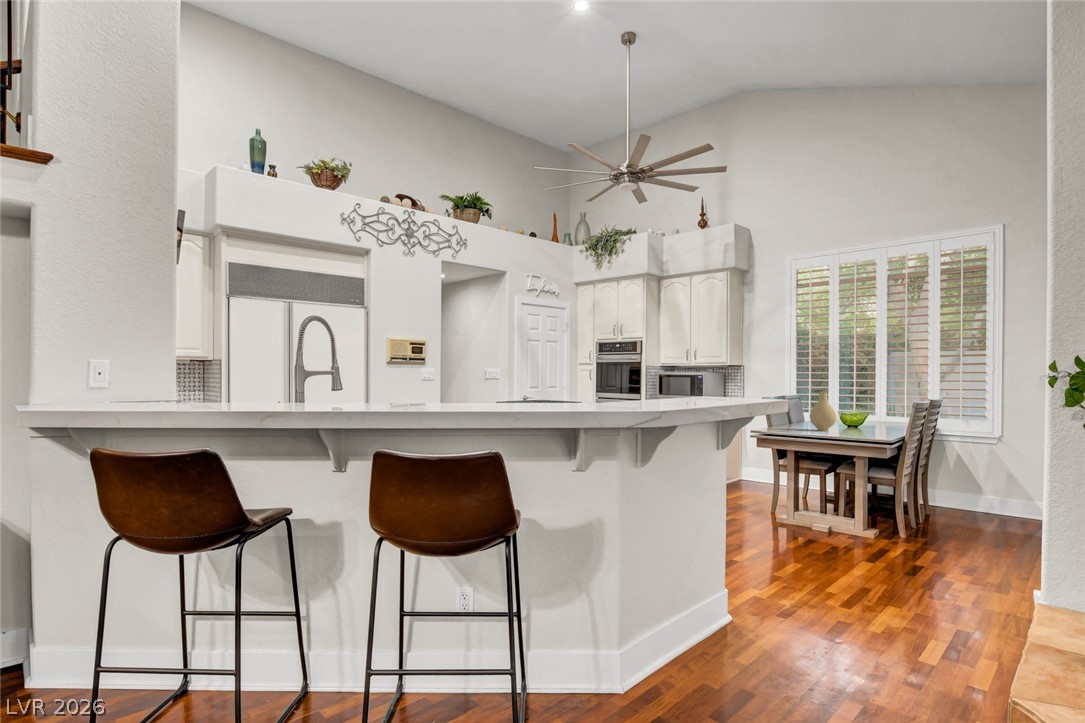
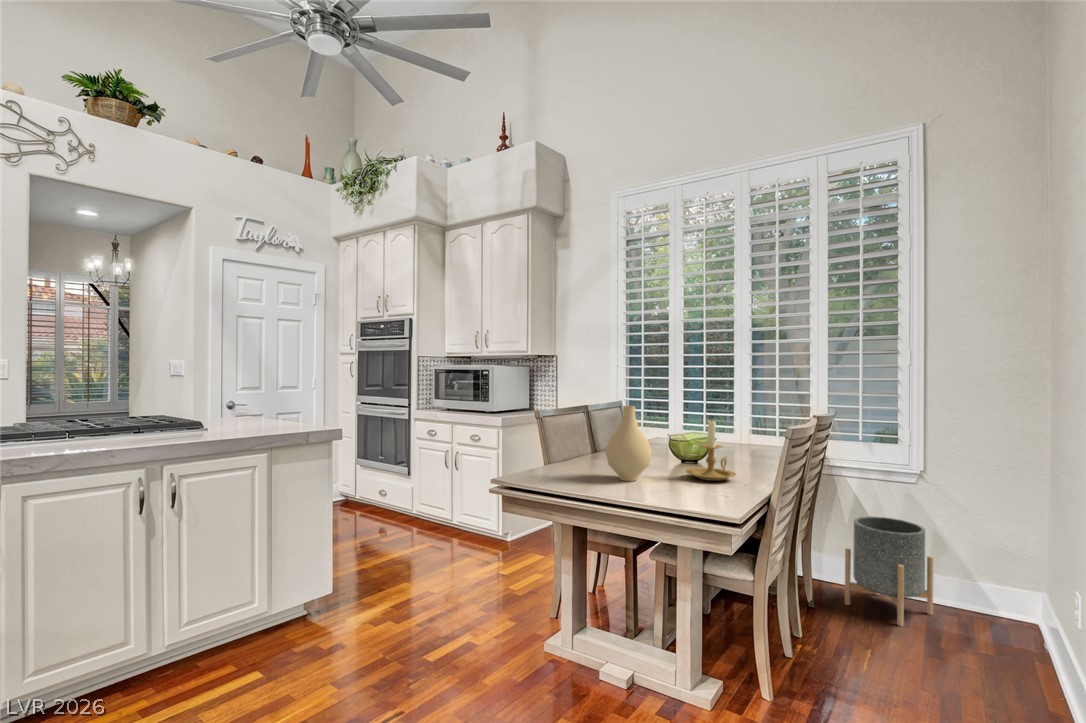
candle holder: none [855,399,885,432] -> present [686,420,736,481]
planter: none [955,467,1014,528] -> present [845,516,933,626]

